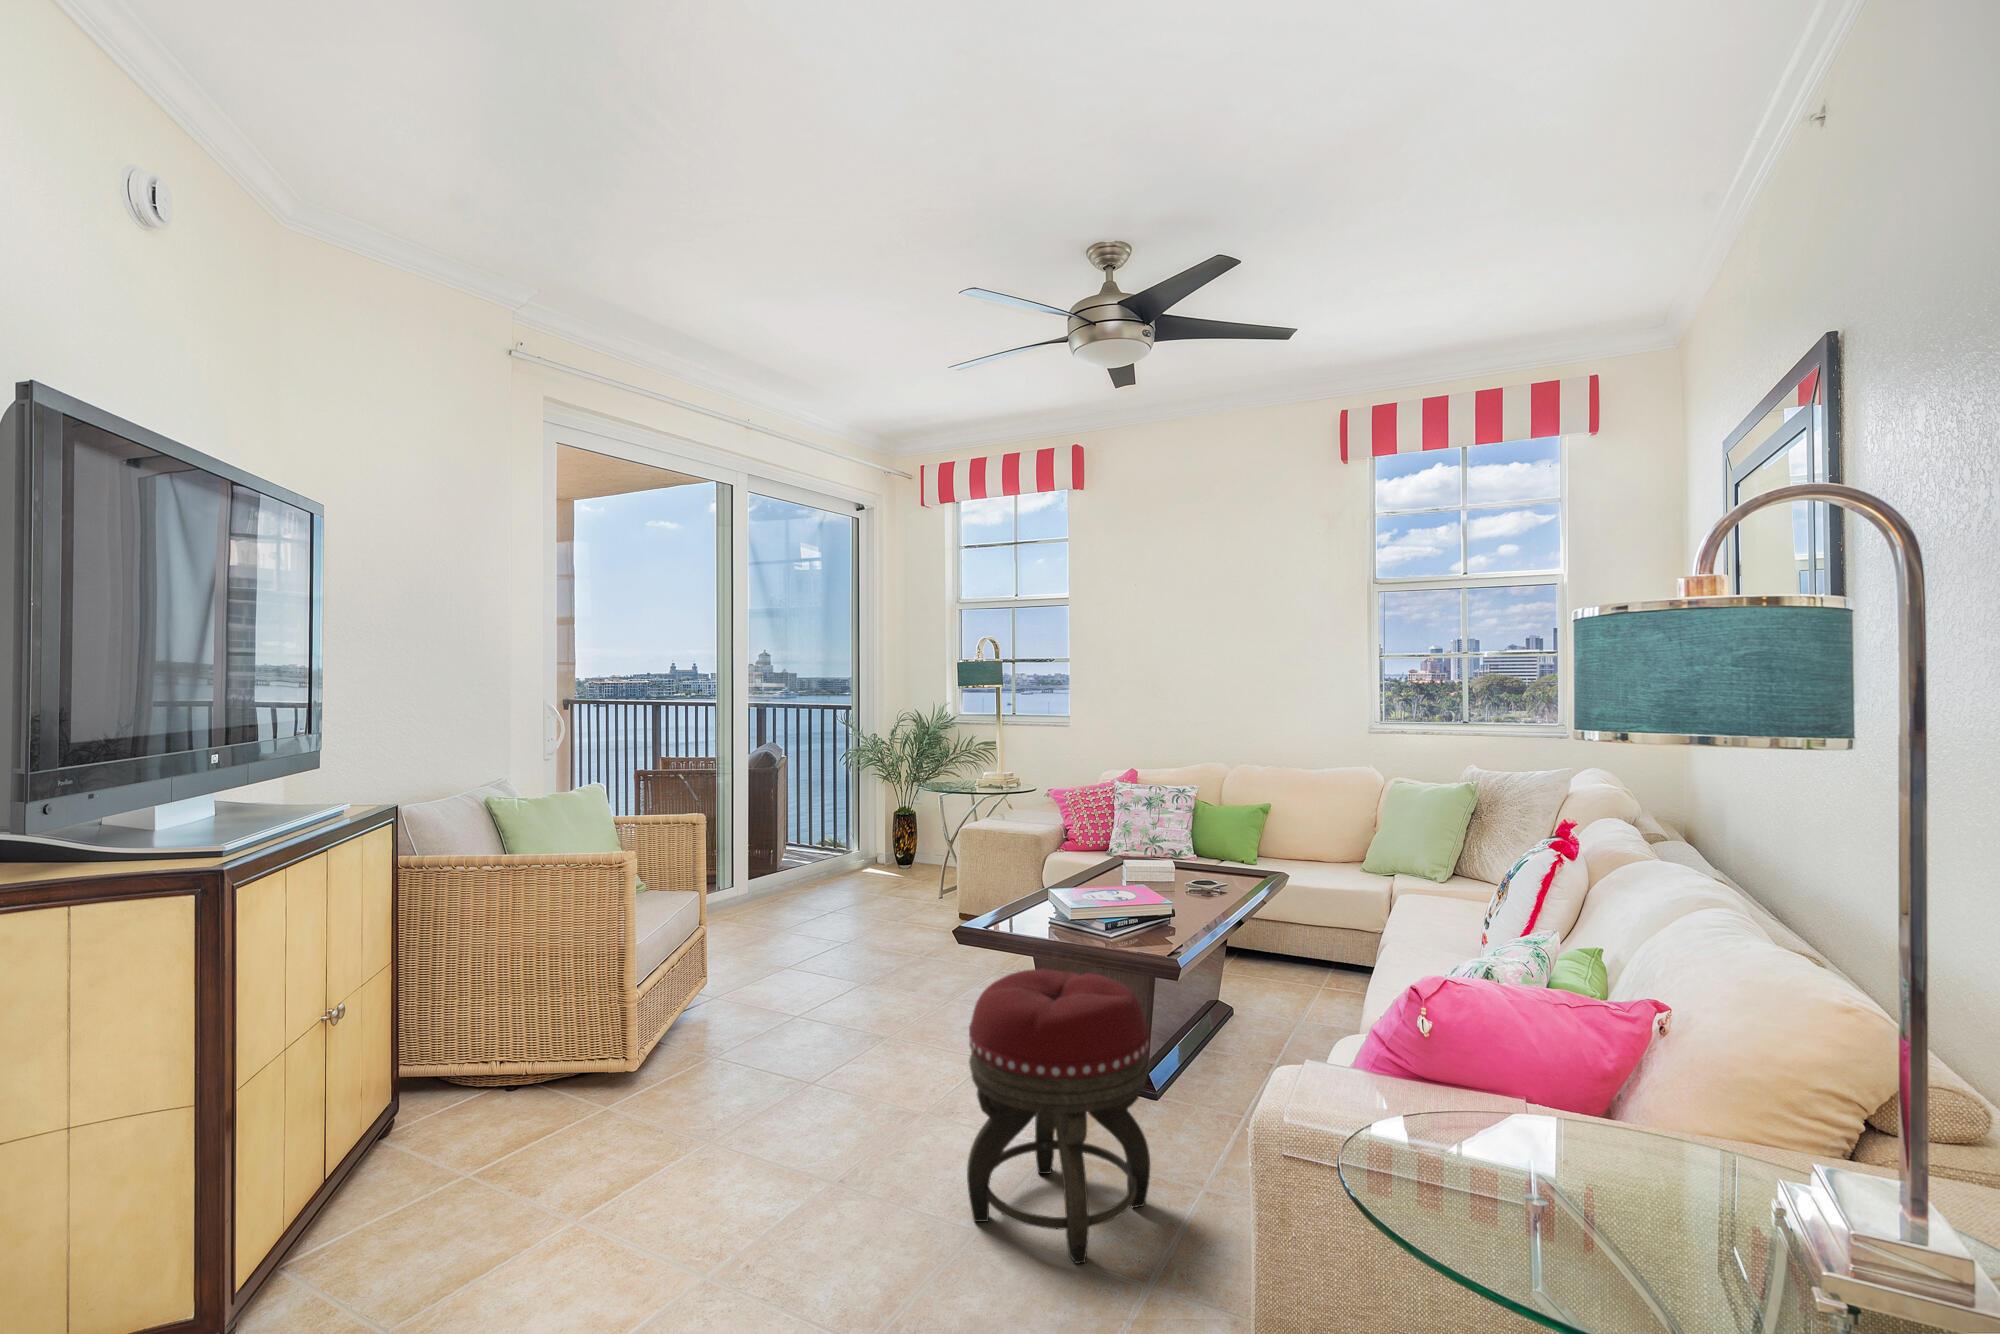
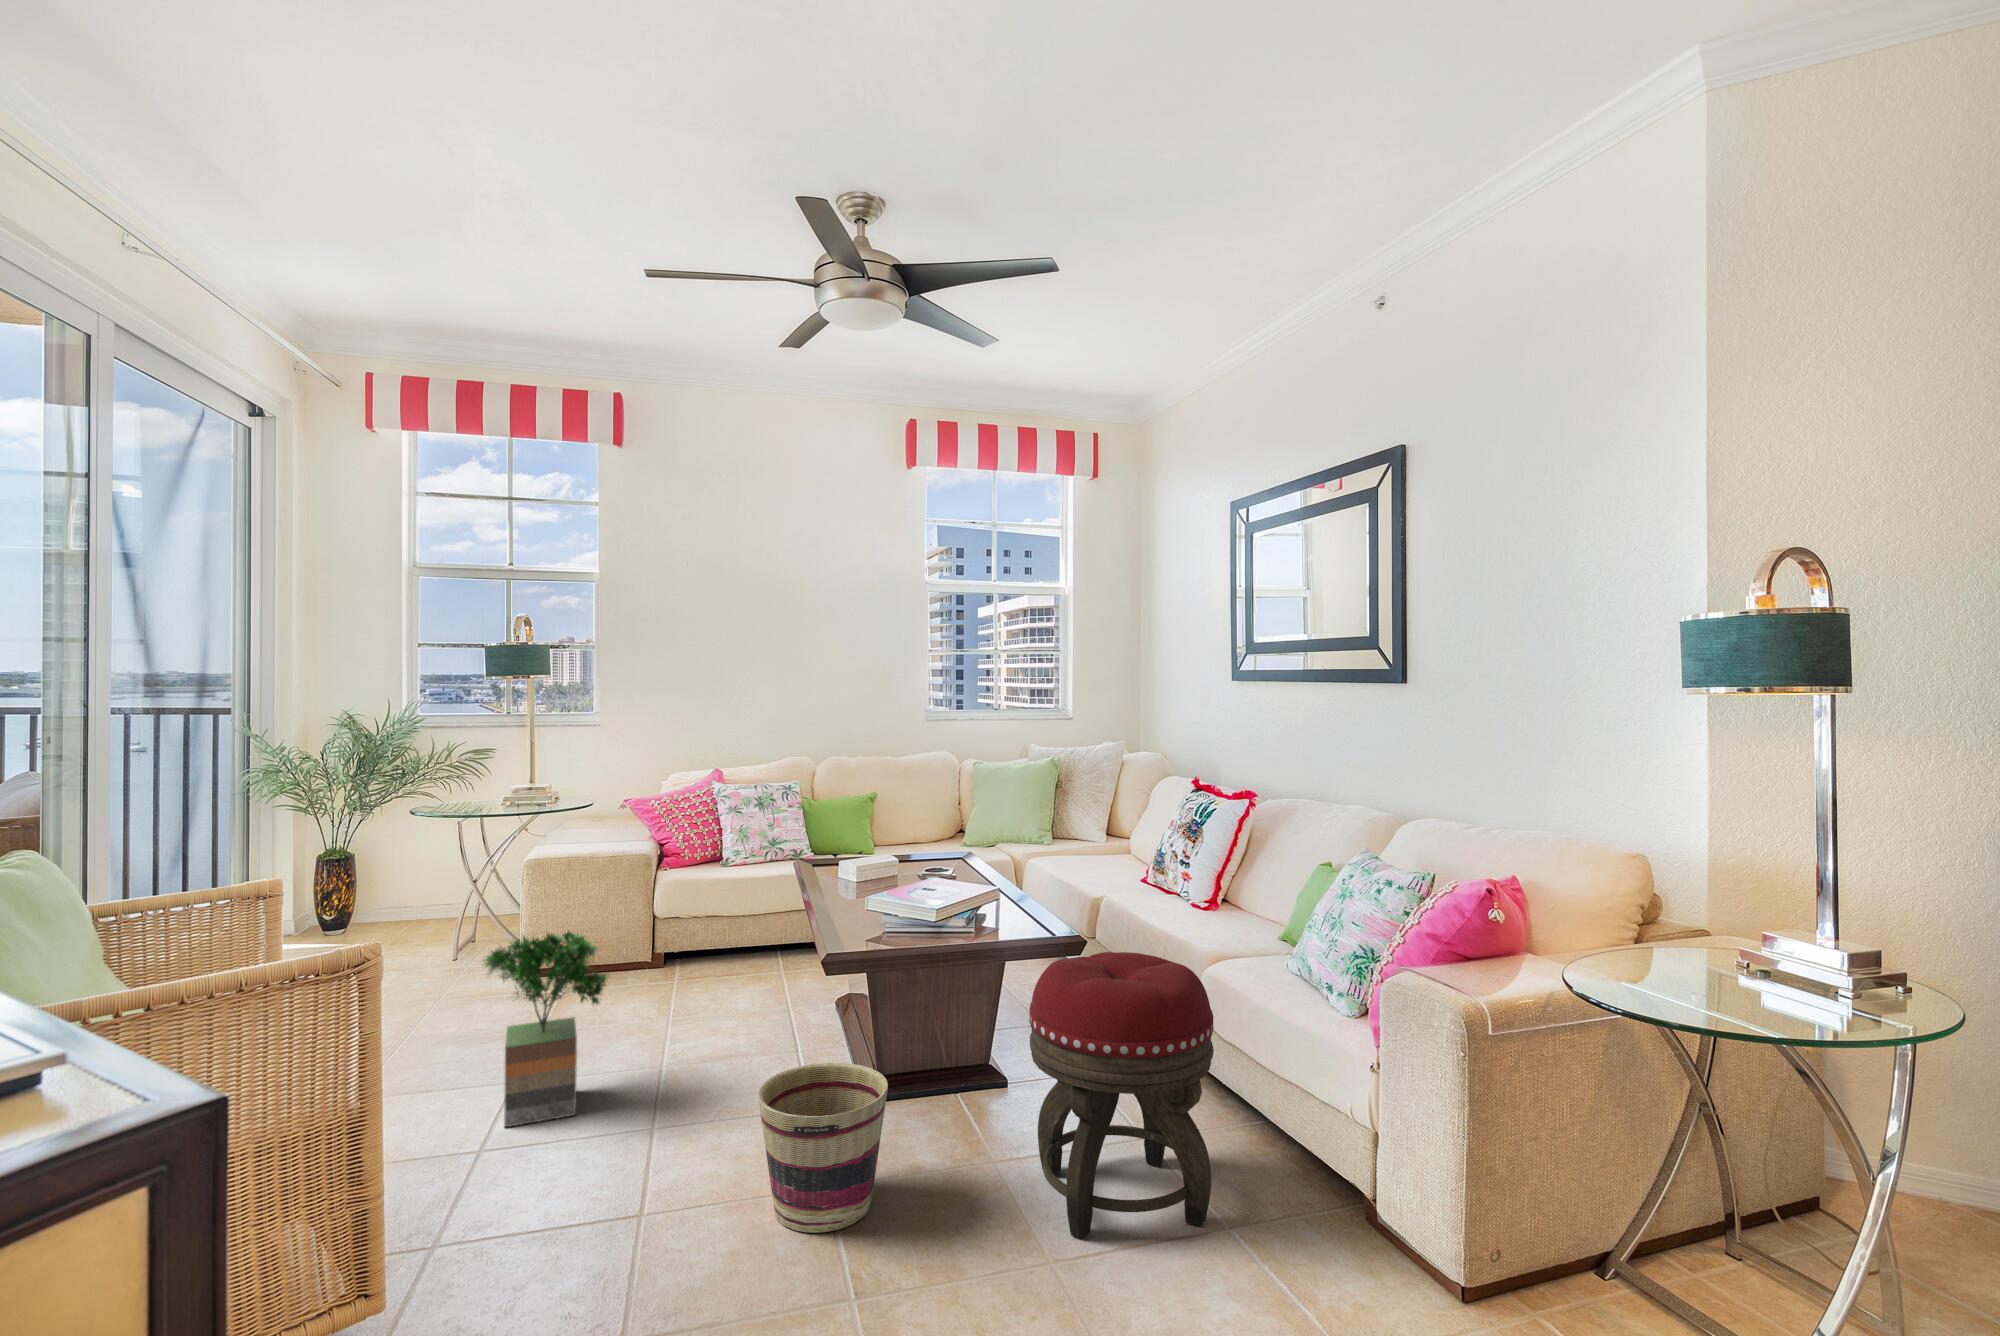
potted tree: none [806,876,888,1014] -> present [482,932,609,1127]
basket: none [819,1009,922,1140] -> present [758,1063,888,1233]

